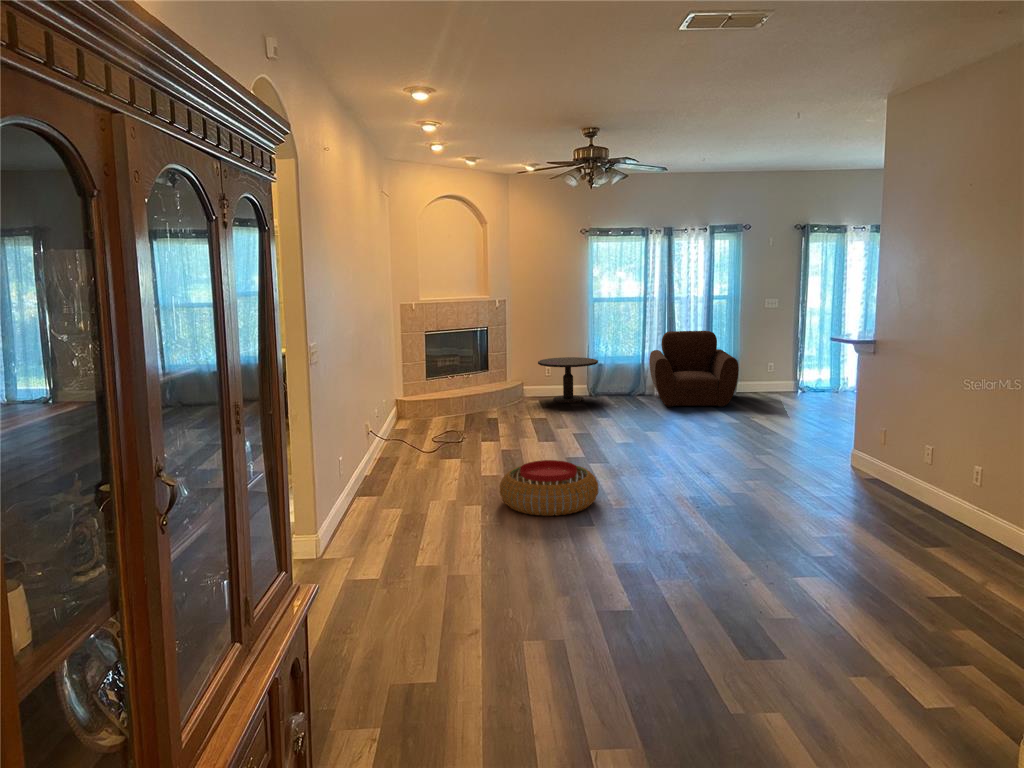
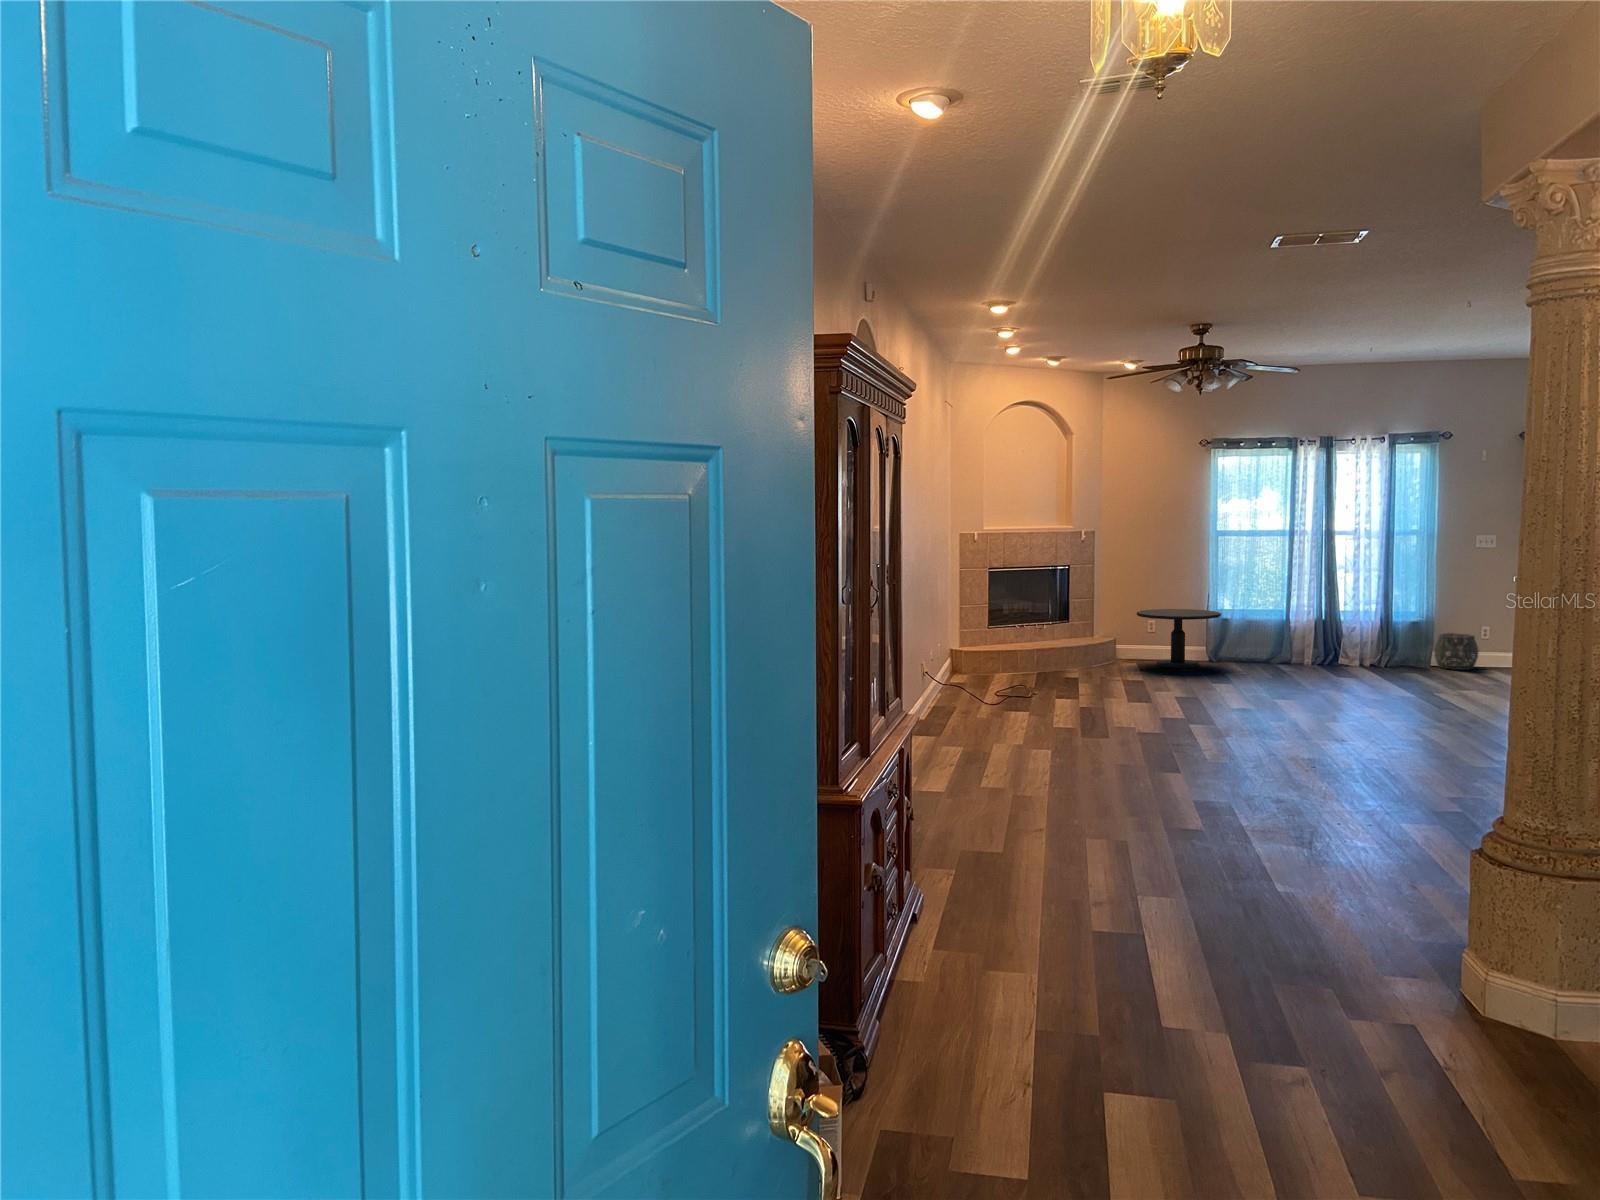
armchair: present [649,331,739,407] -> none [1297,577,1424,681]
woven basket: none [739,368,768,394] -> present [1434,633,1478,670]
pouf: present [500,460,598,516] -> none [1075,707,1194,763]

